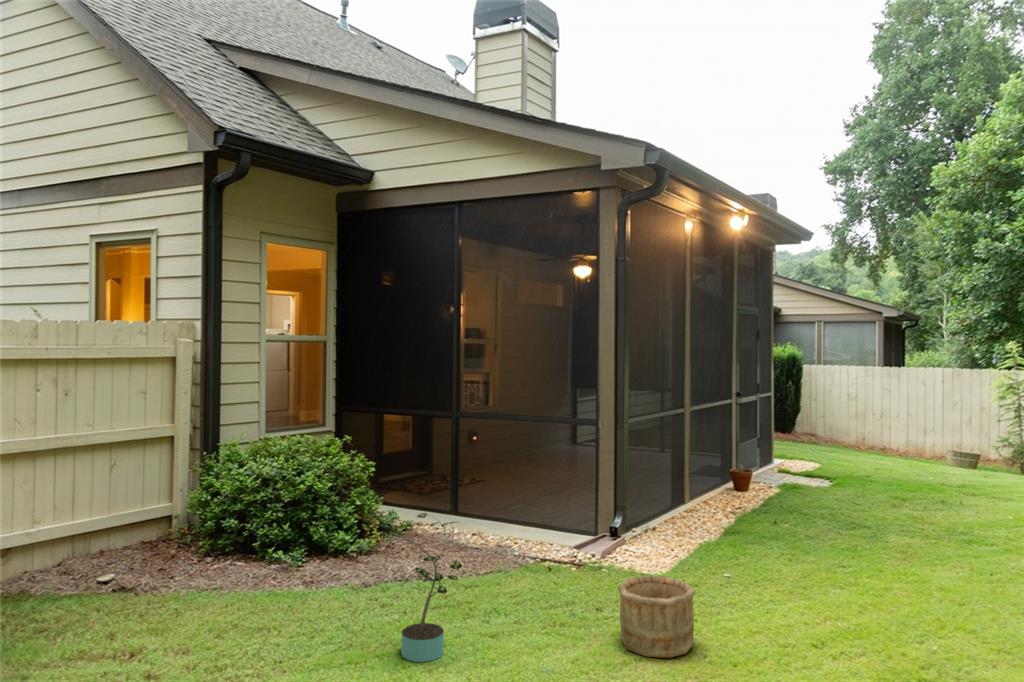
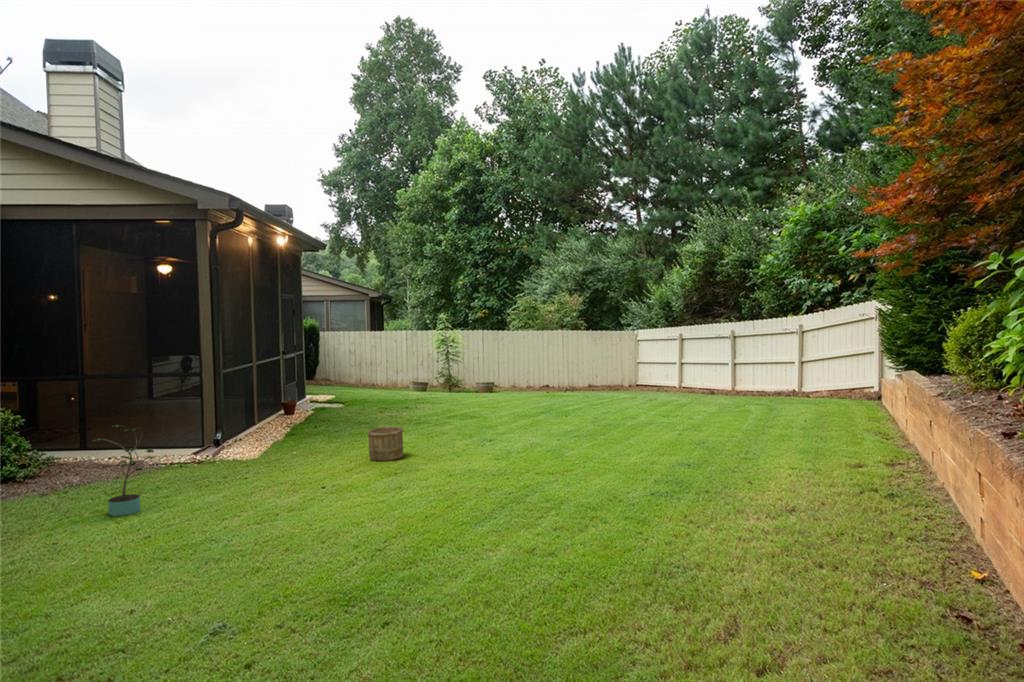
wooden bucket: present [618,576,695,658] -> present [367,427,403,461]

